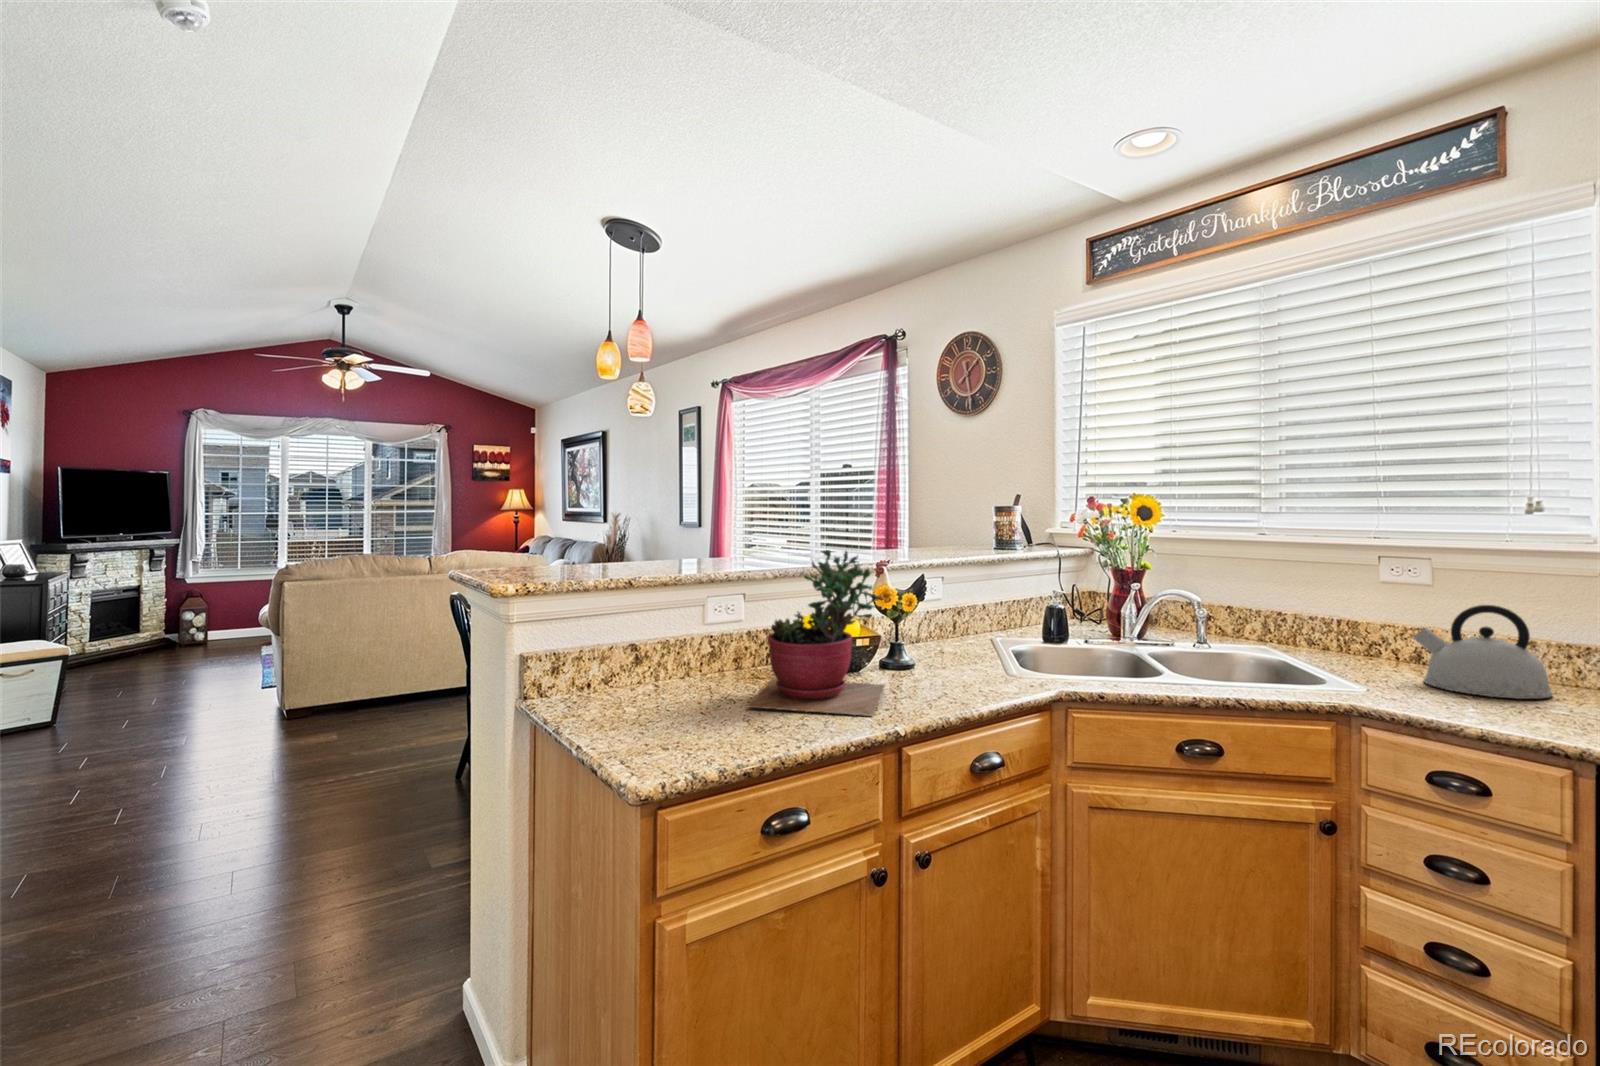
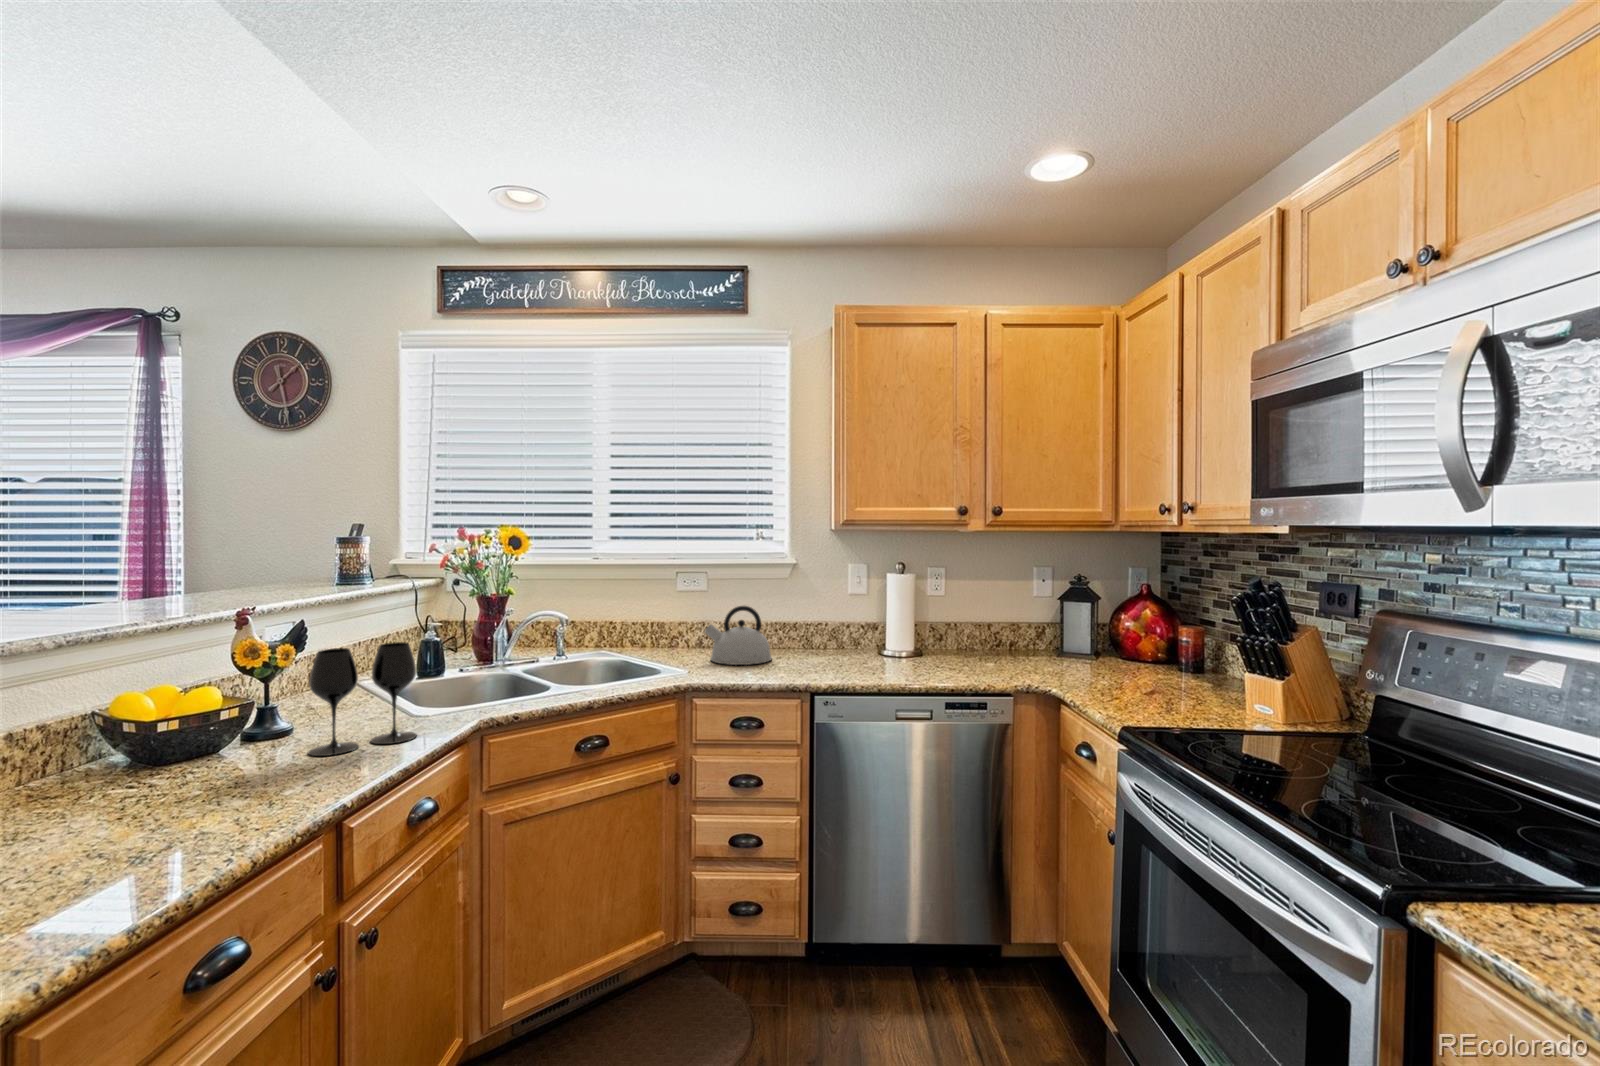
succulent plant: present [747,550,885,716] -> none [68,602,297,846]
wine glass: none [910,598,998,693] -> present [308,642,417,756]

